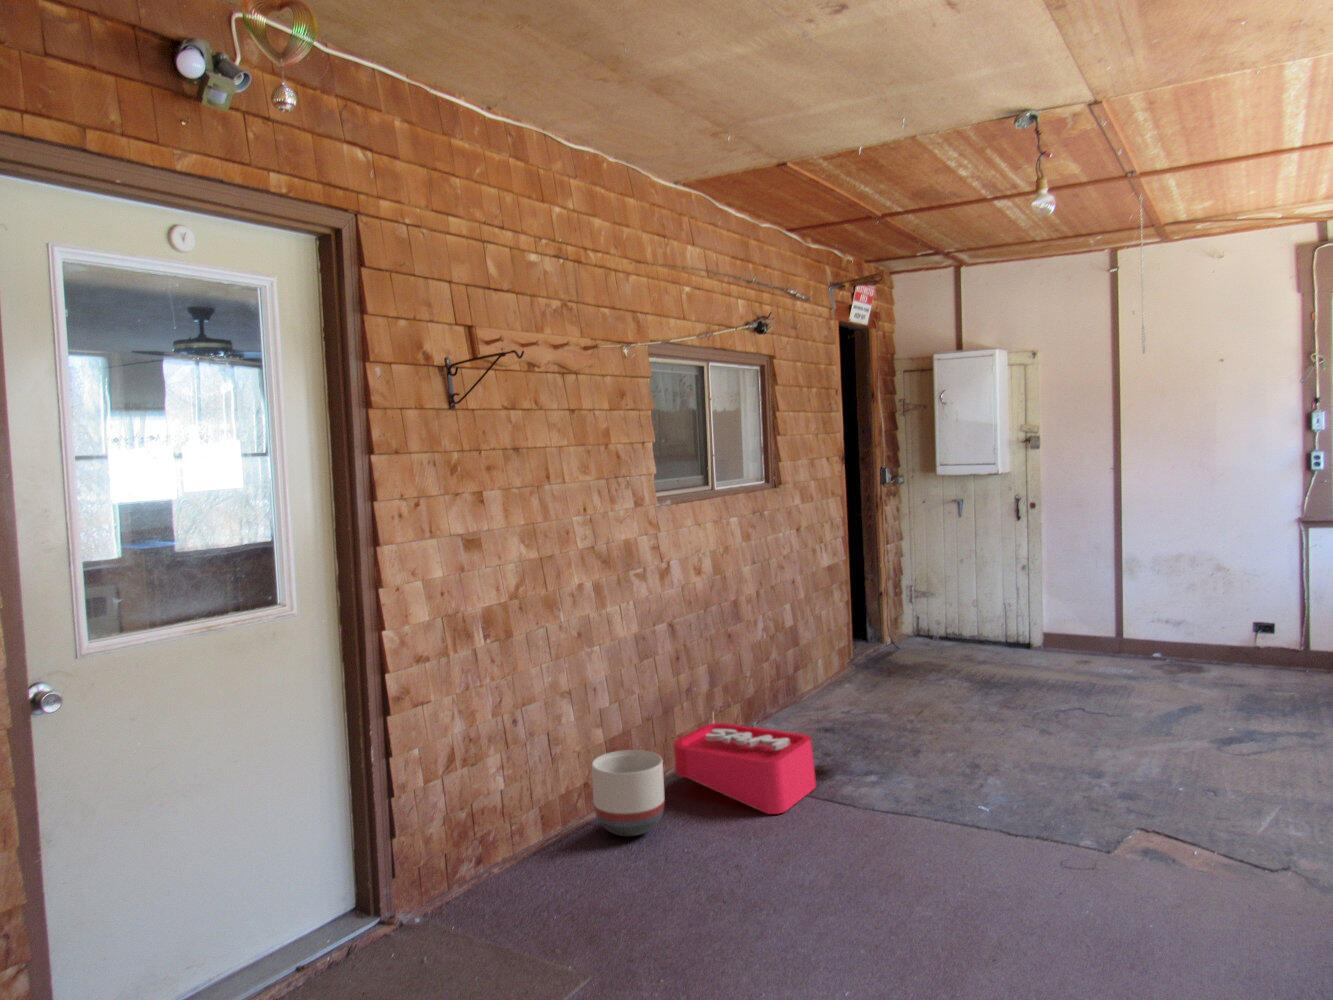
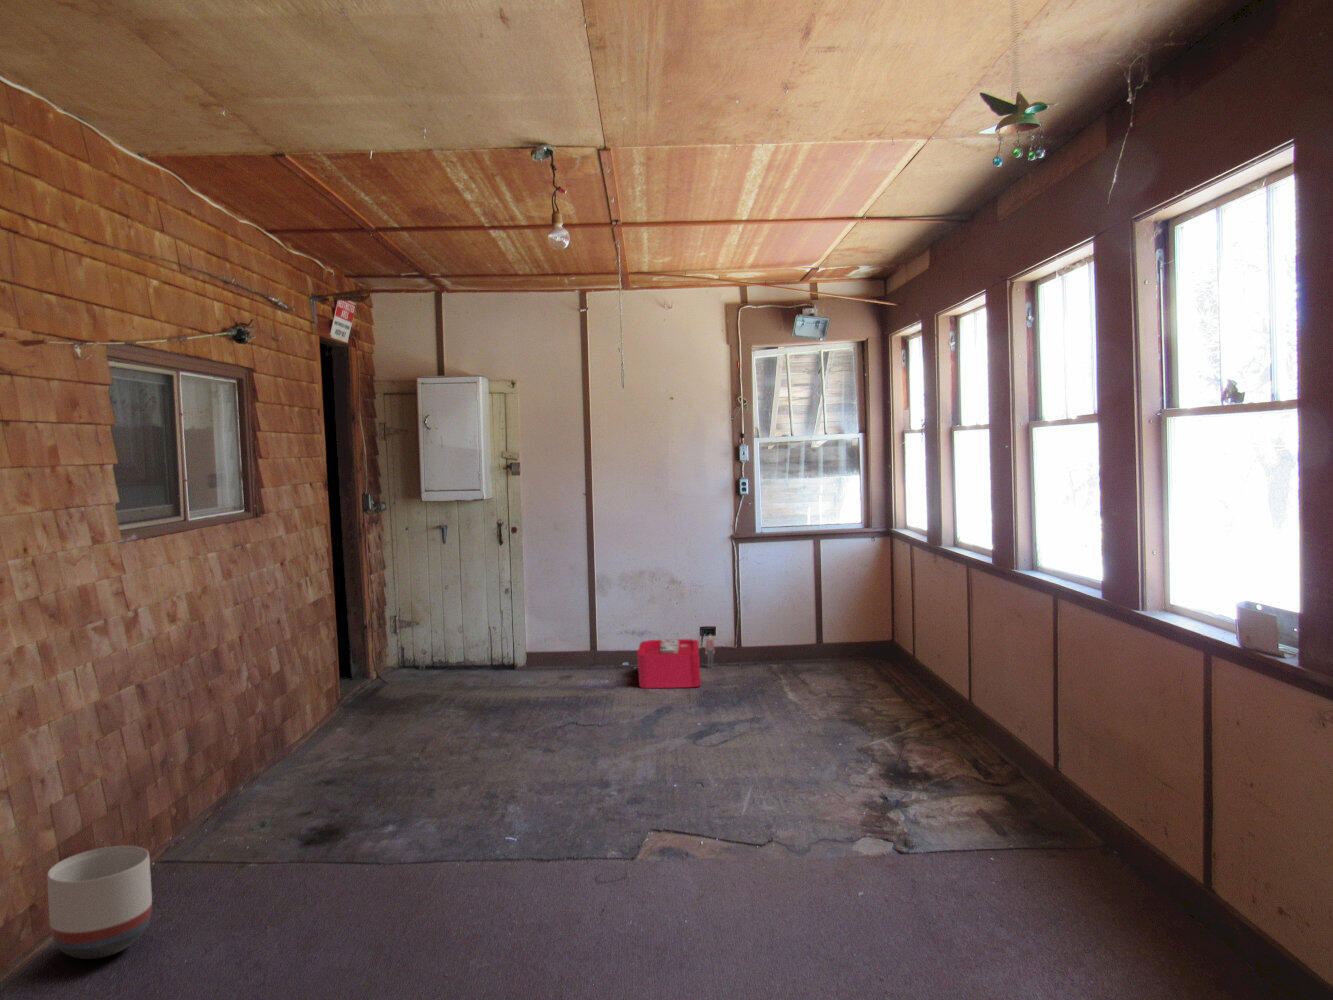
storage bin: present [674,718,816,814] -> present [637,635,715,688]

